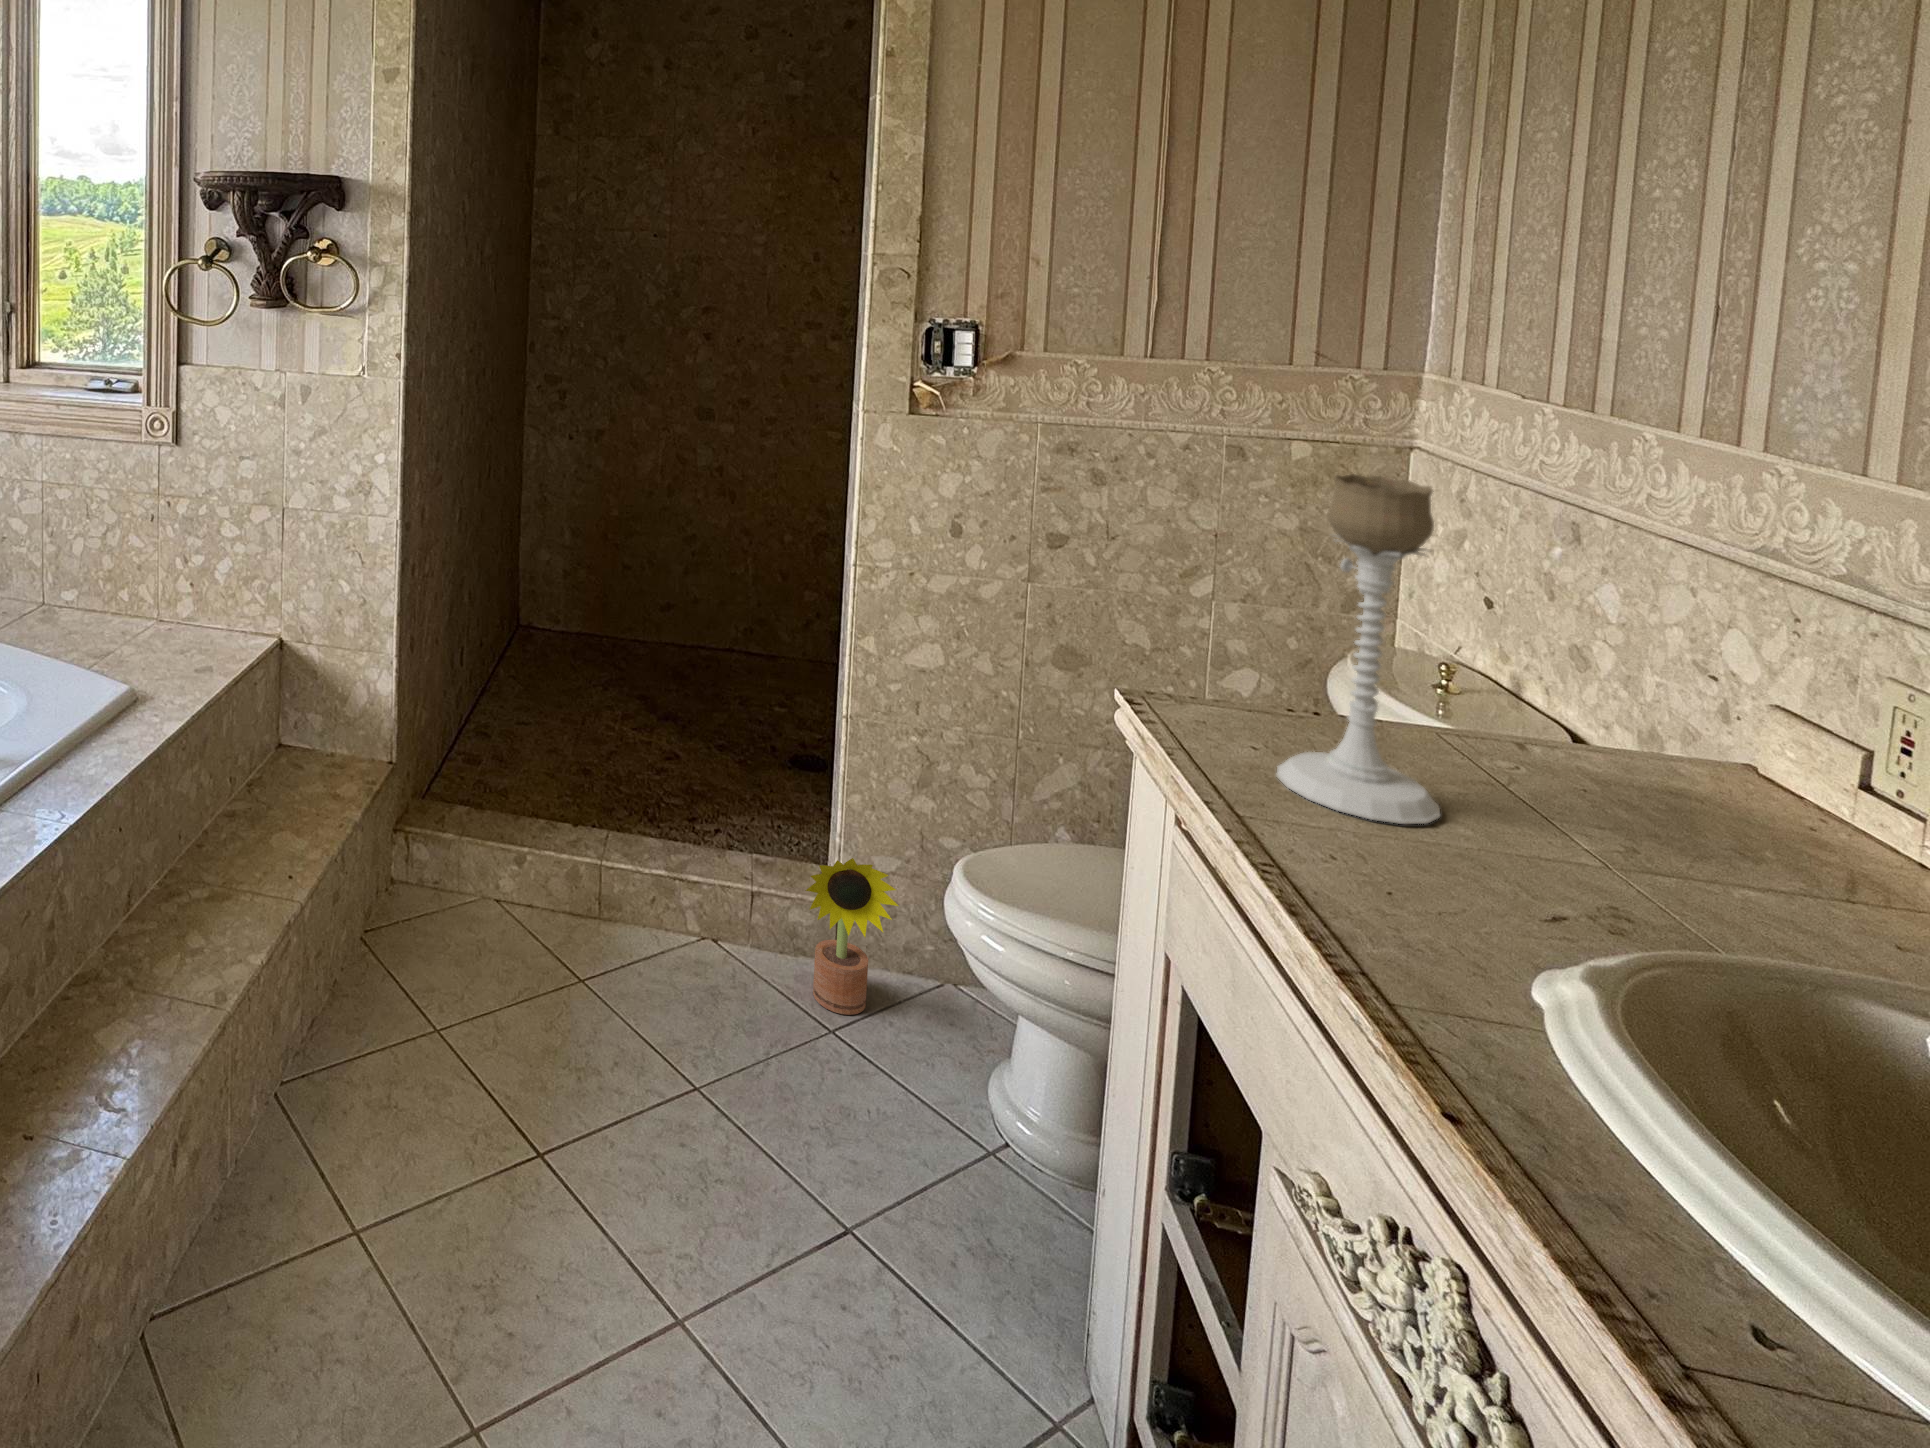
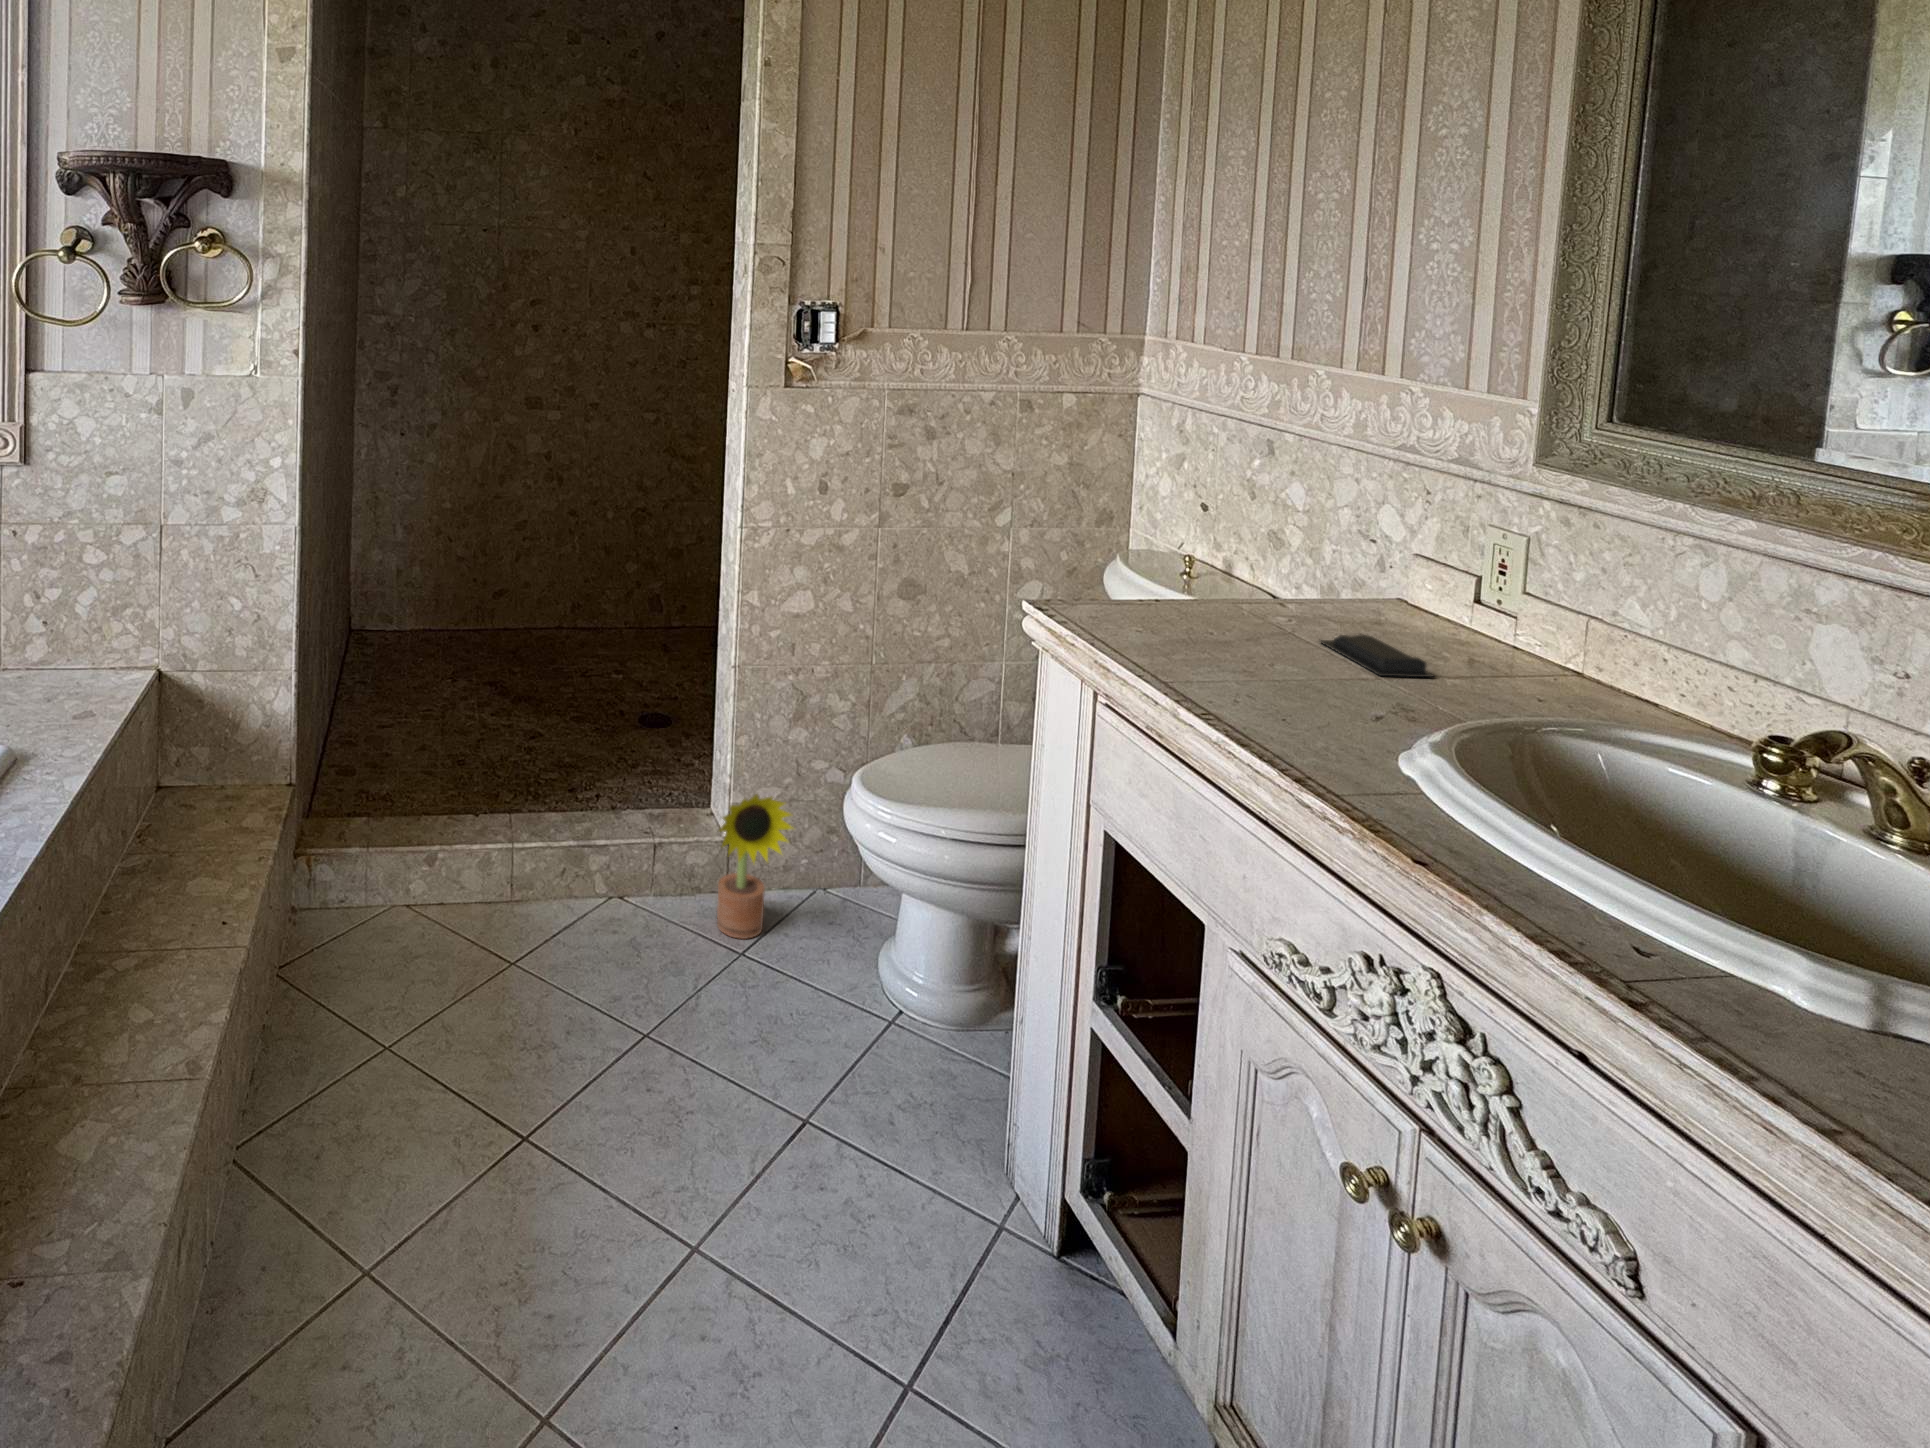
candle holder: present [1276,474,1440,824] -> none [1163,408,1275,671]
soap bar: none [1544,798,1719,881] -> present [1320,635,1433,677]

